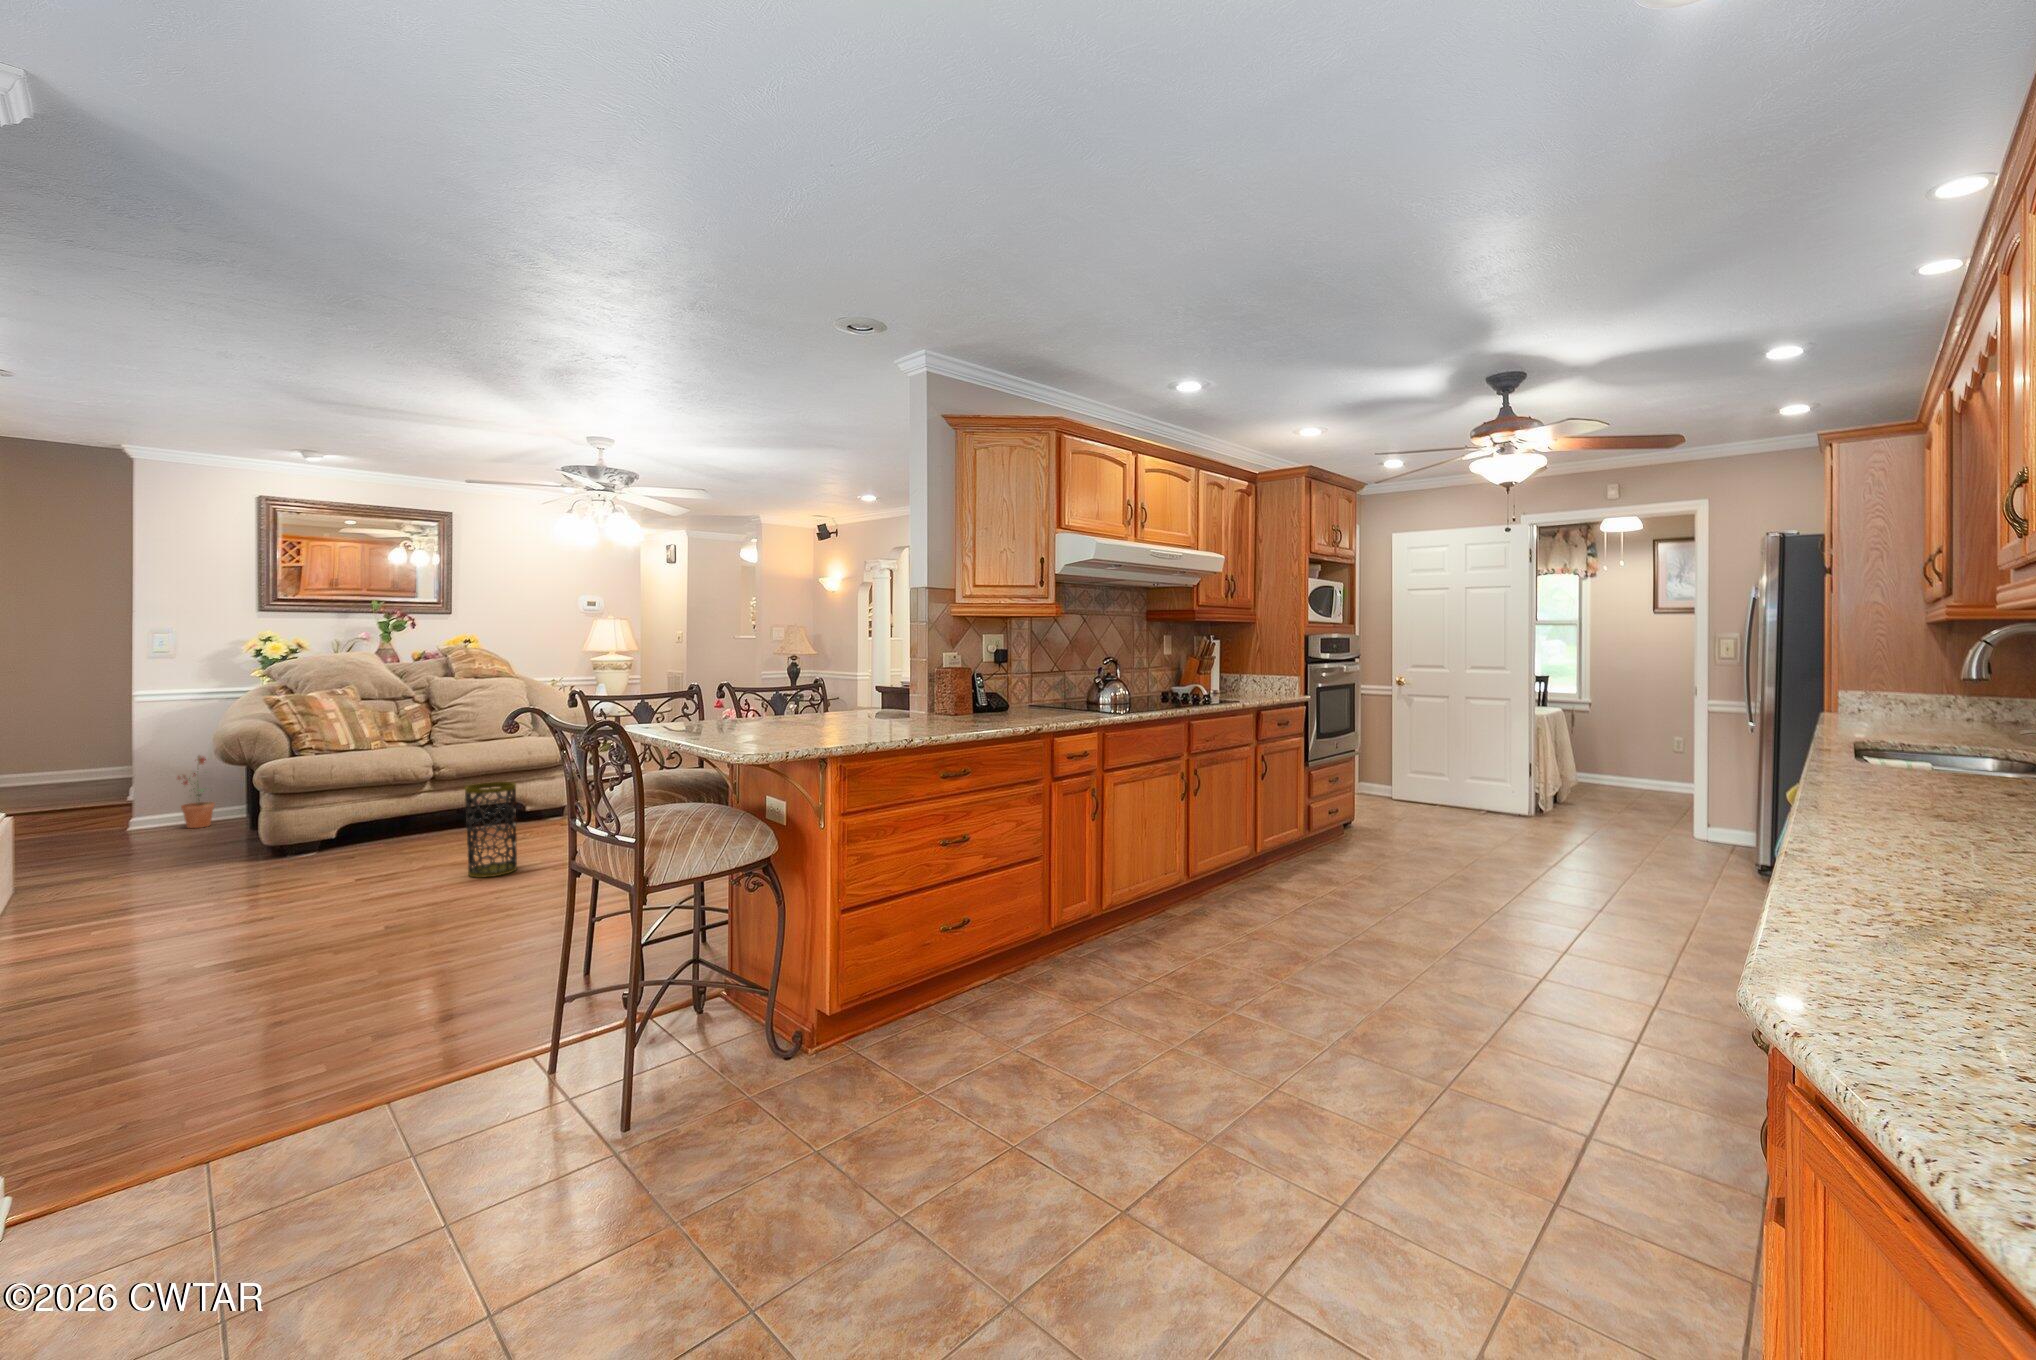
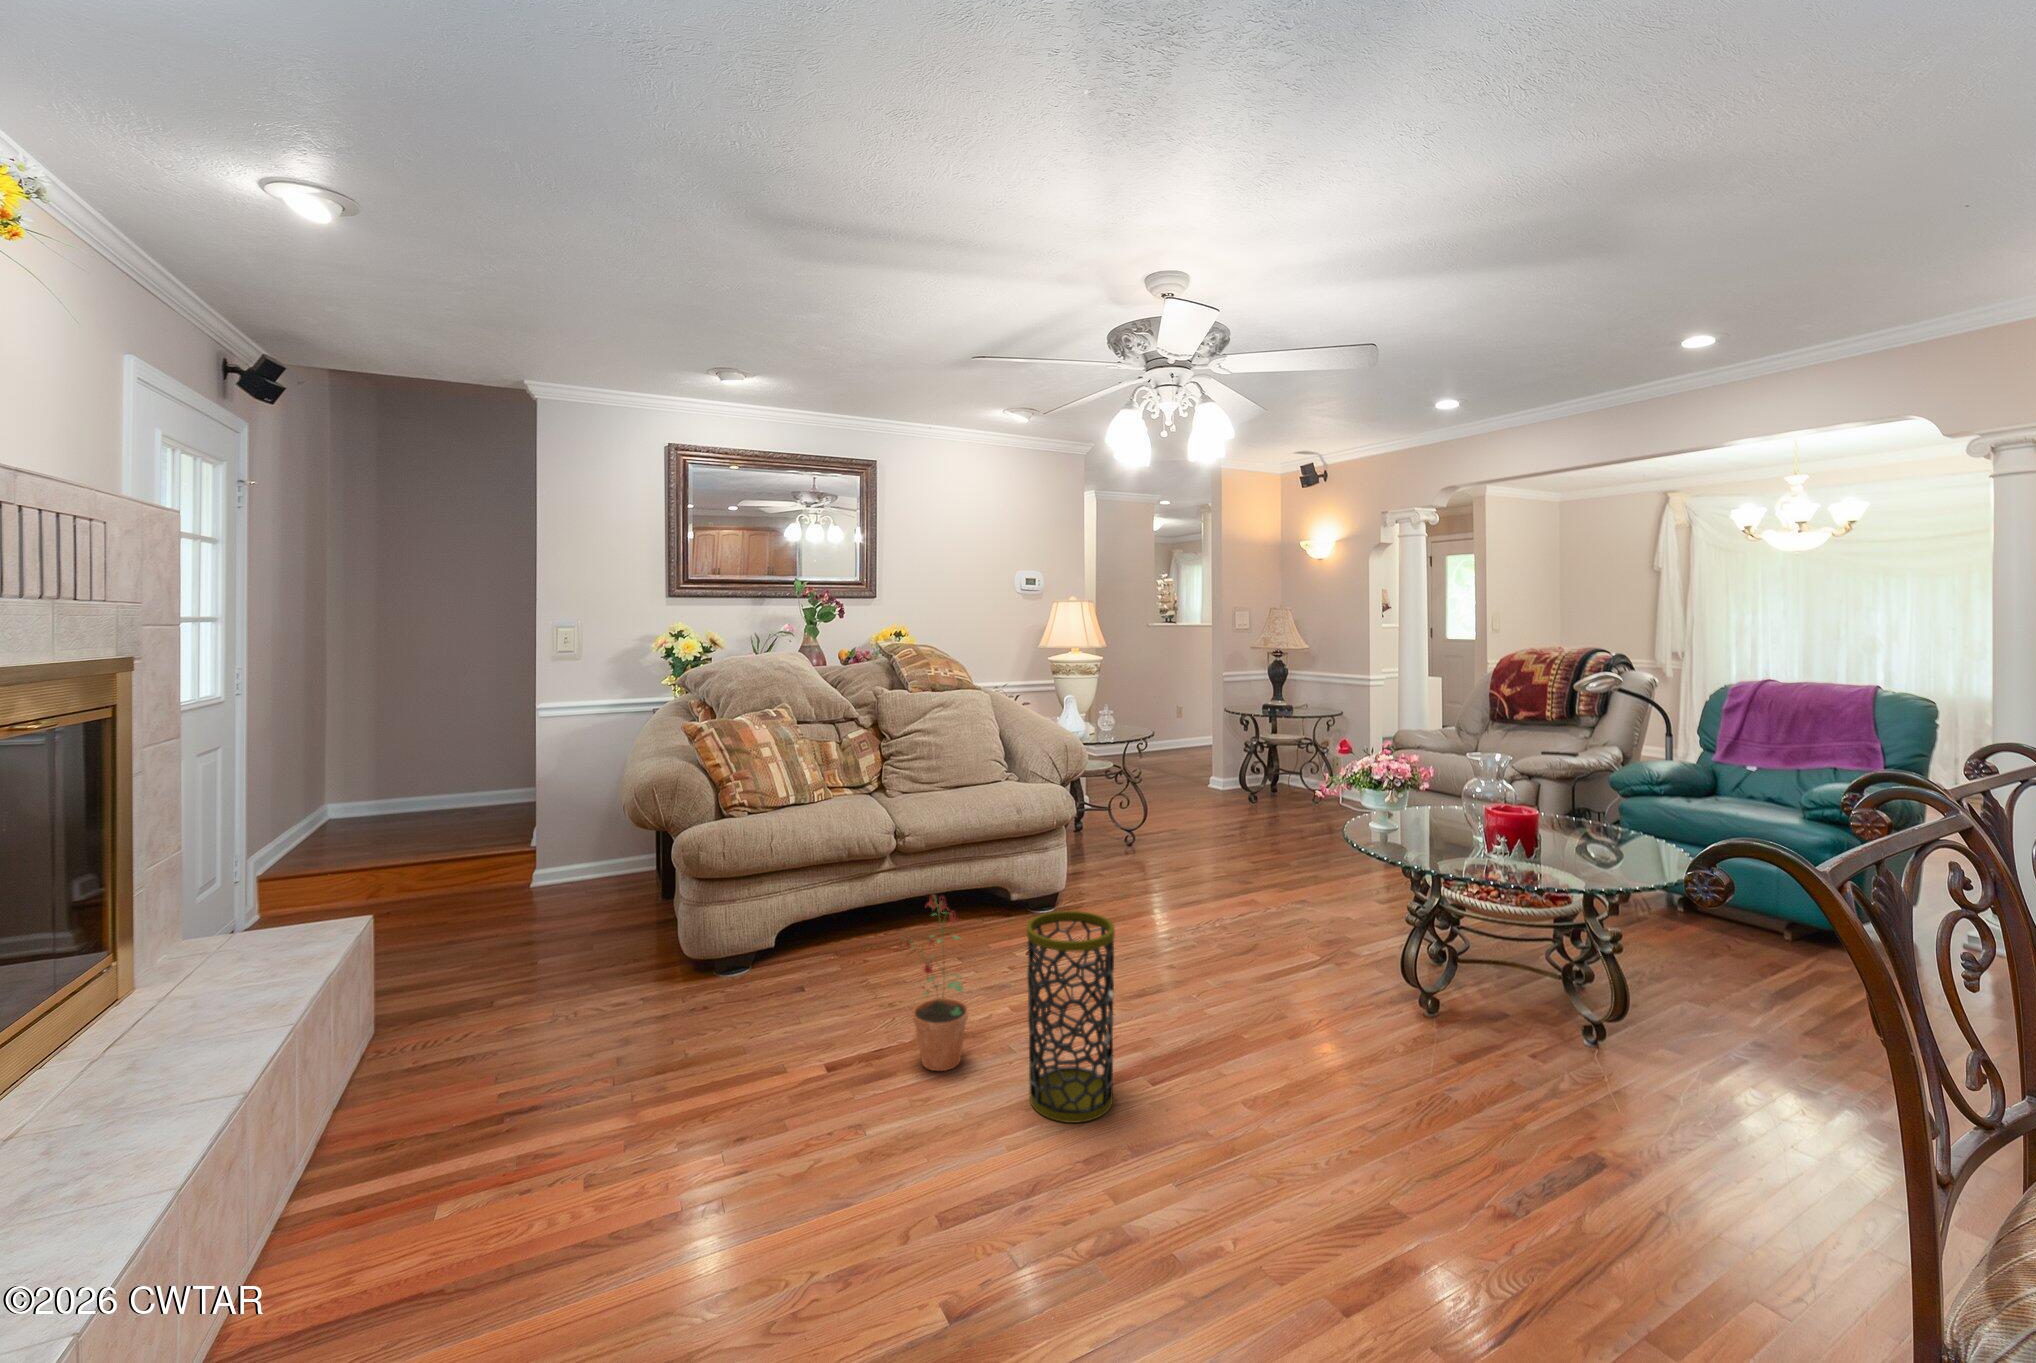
potted plant: present [178,756,215,828] -> present [897,895,968,1071]

